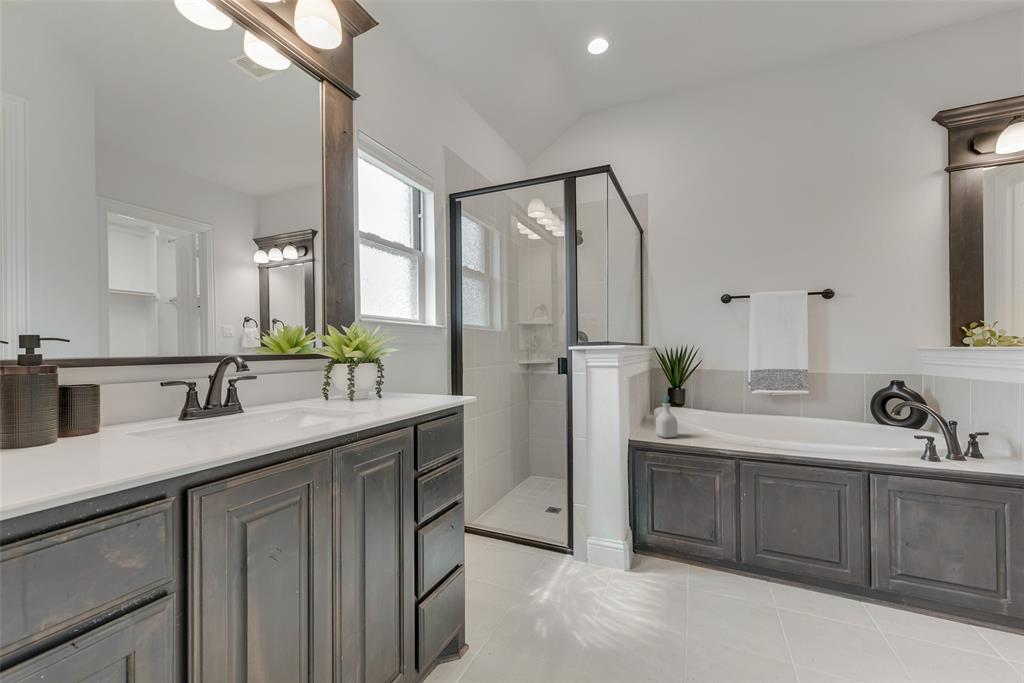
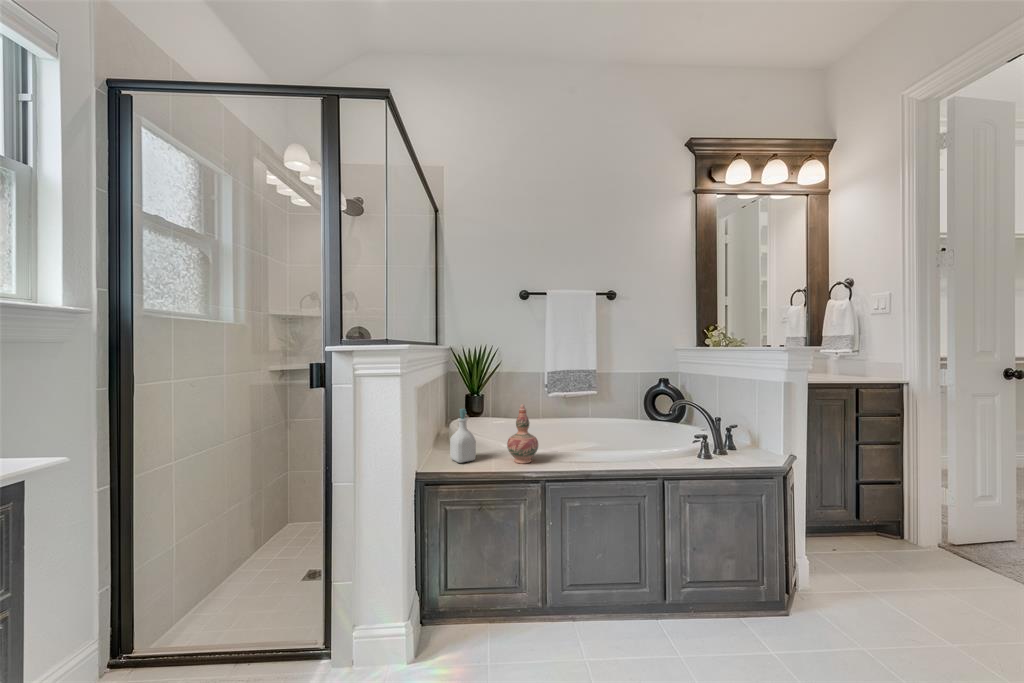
decorative vase: none [705,394,734,443] -> present [507,404,538,463]

